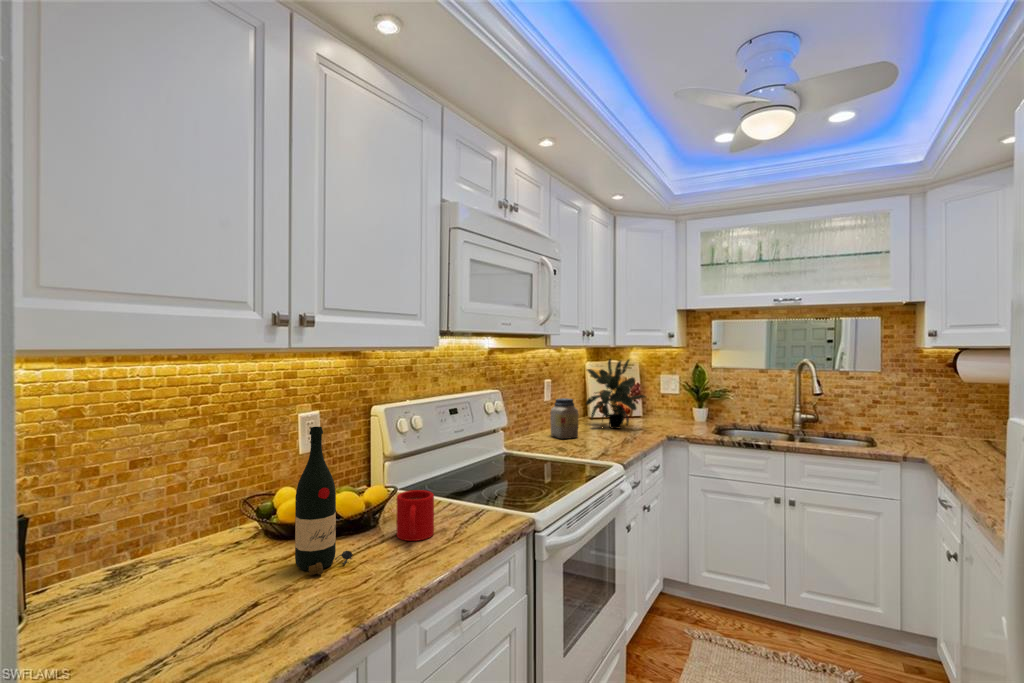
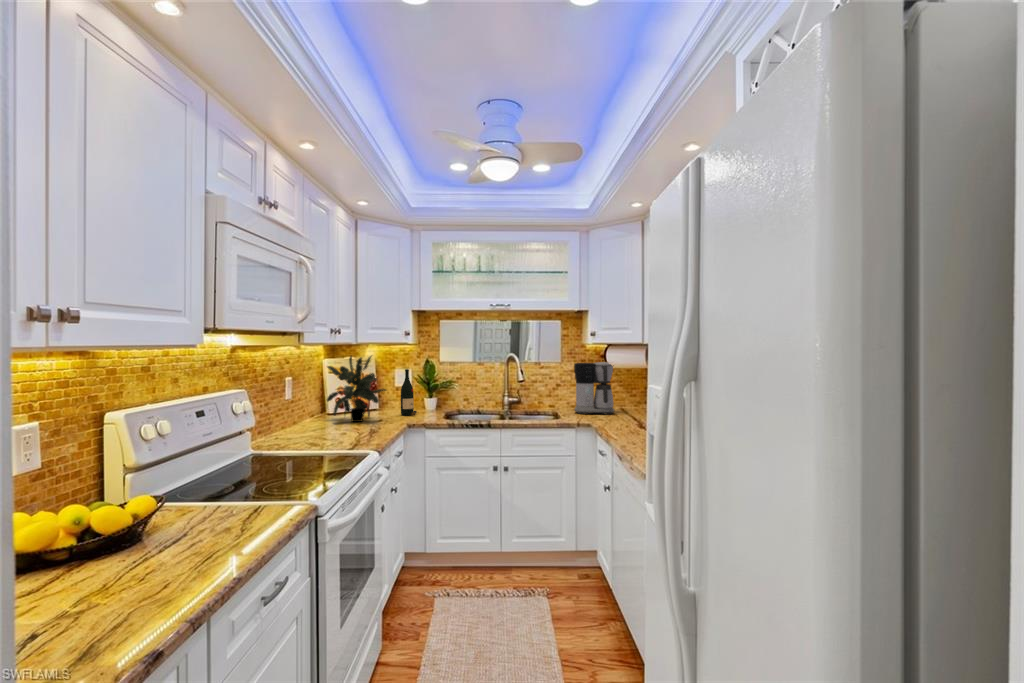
coffee maker: none [901,374,973,448] -> present [574,362,614,414]
jar: present [550,398,579,439] -> none [295,395,325,436]
wine bottle: present [295,427,353,575] -> present [401,369,417,416]
mug: present [396,490,434,541] -> none [173,492,218,546]

